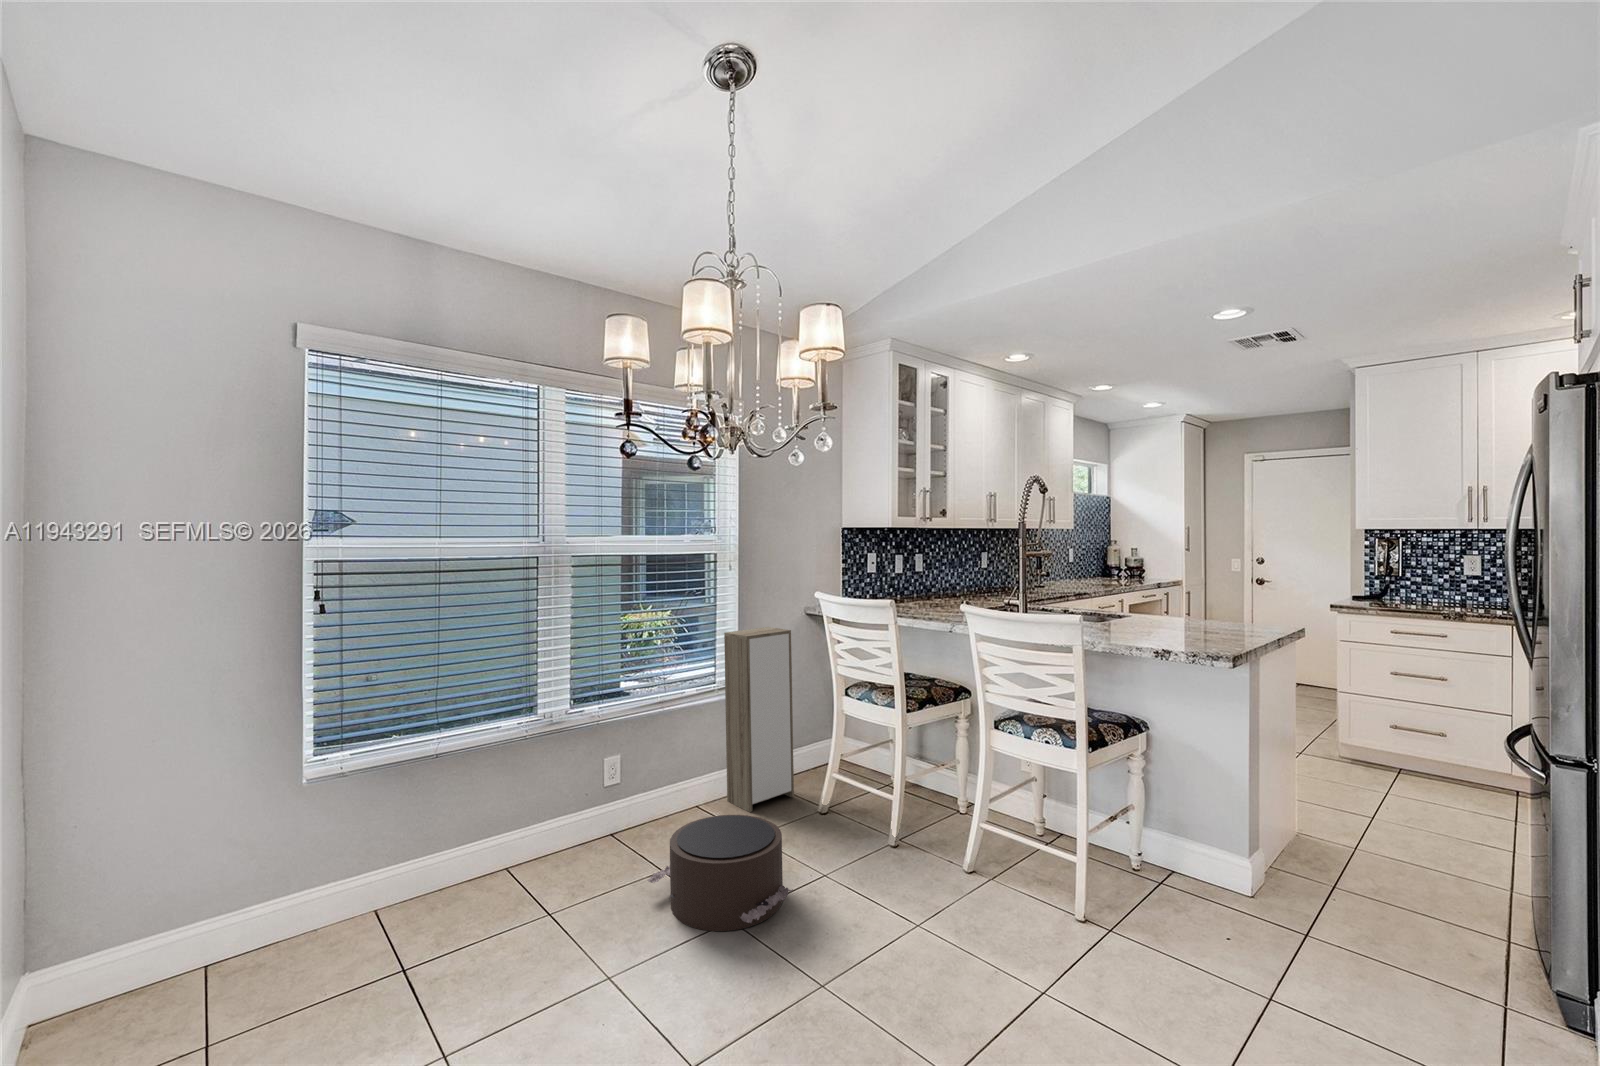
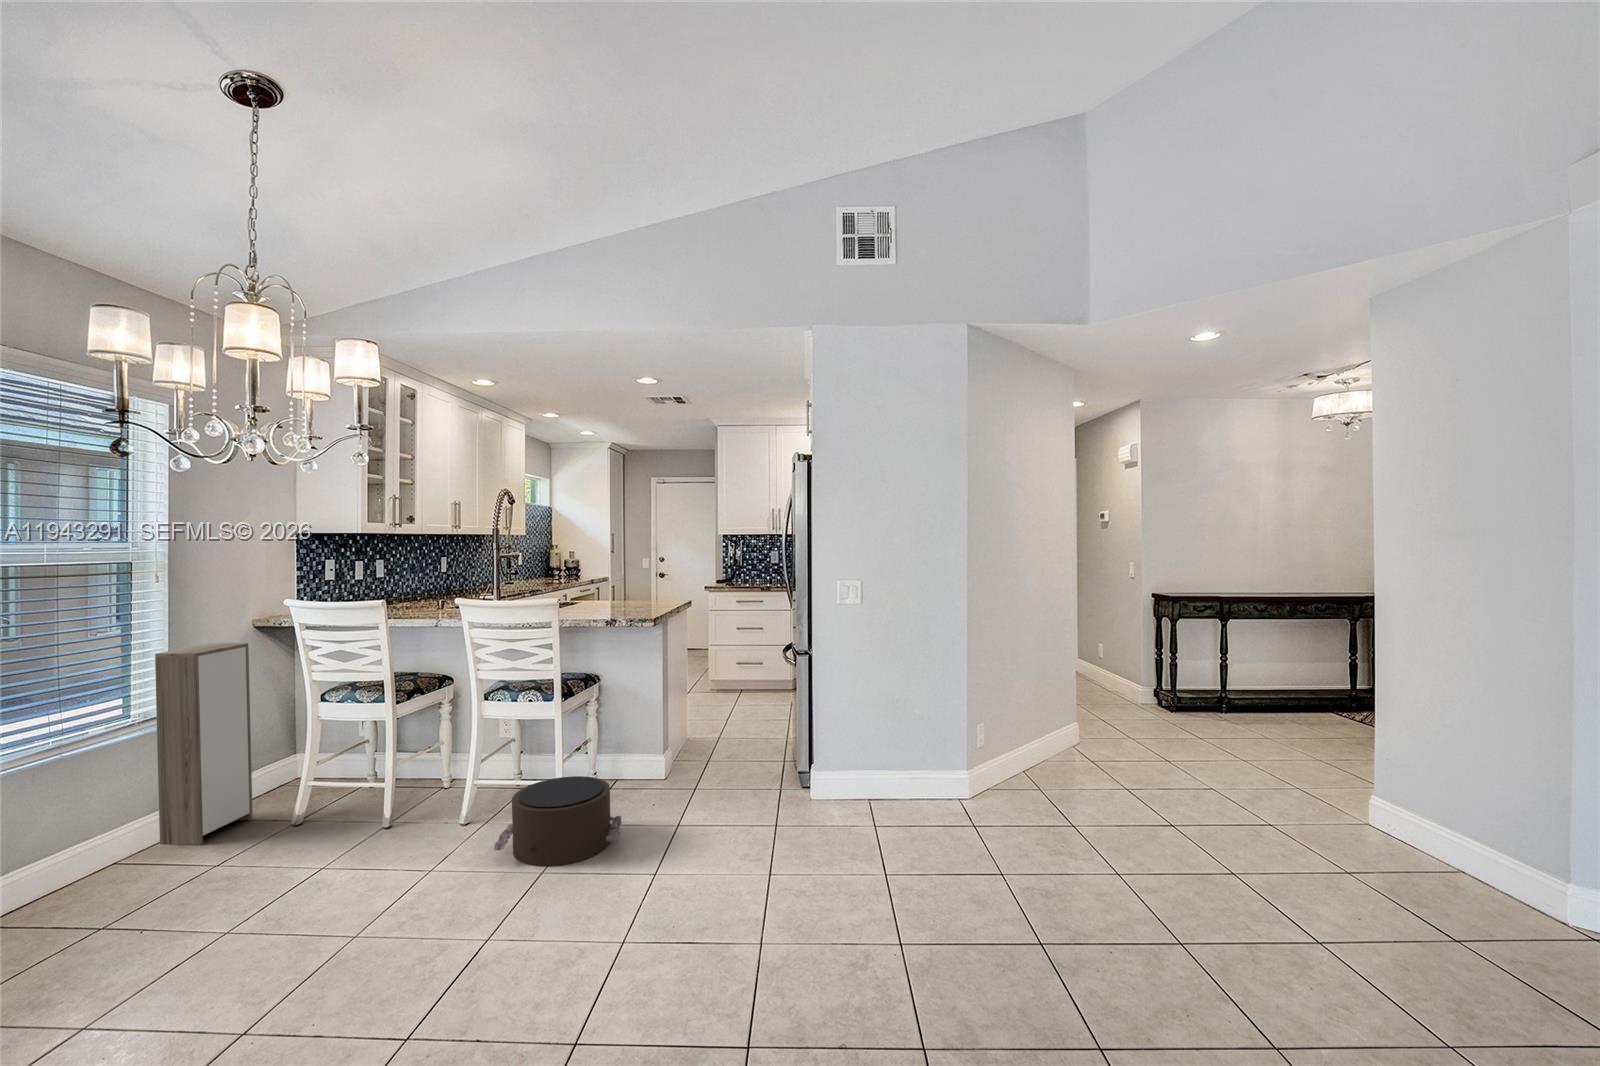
pouf: present [647,815,793,931] -> present [494,776,621,866]

